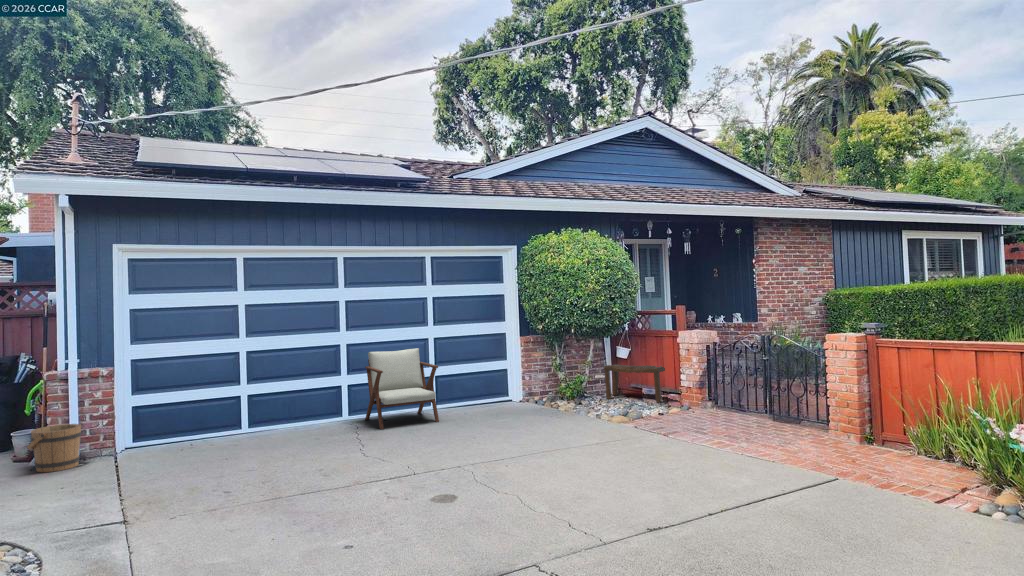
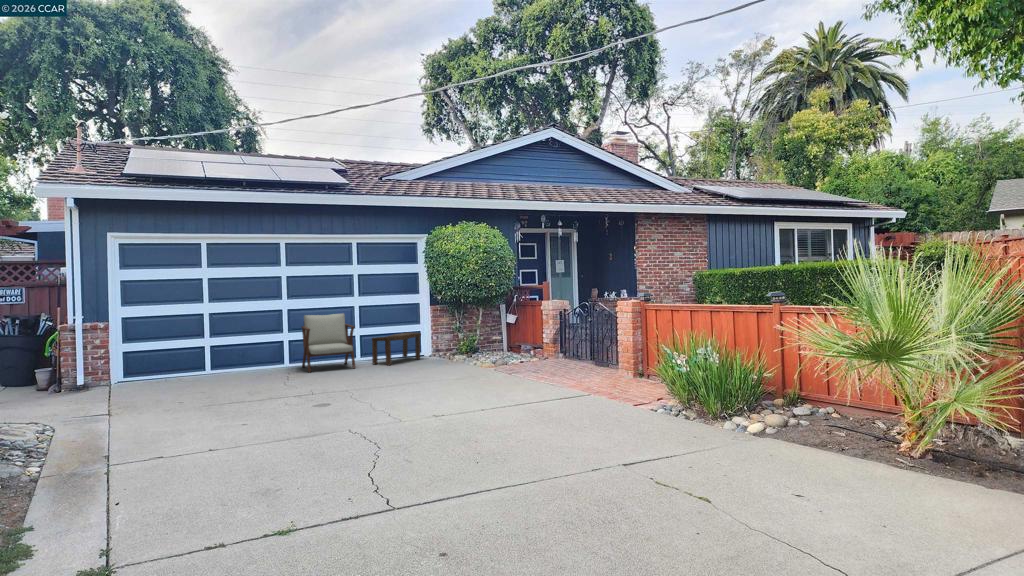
bench: present [604,364,665,403] -> present [372,332,421,365]
bucket: present [27,424,82,472] -> none [46,362,85,394]

